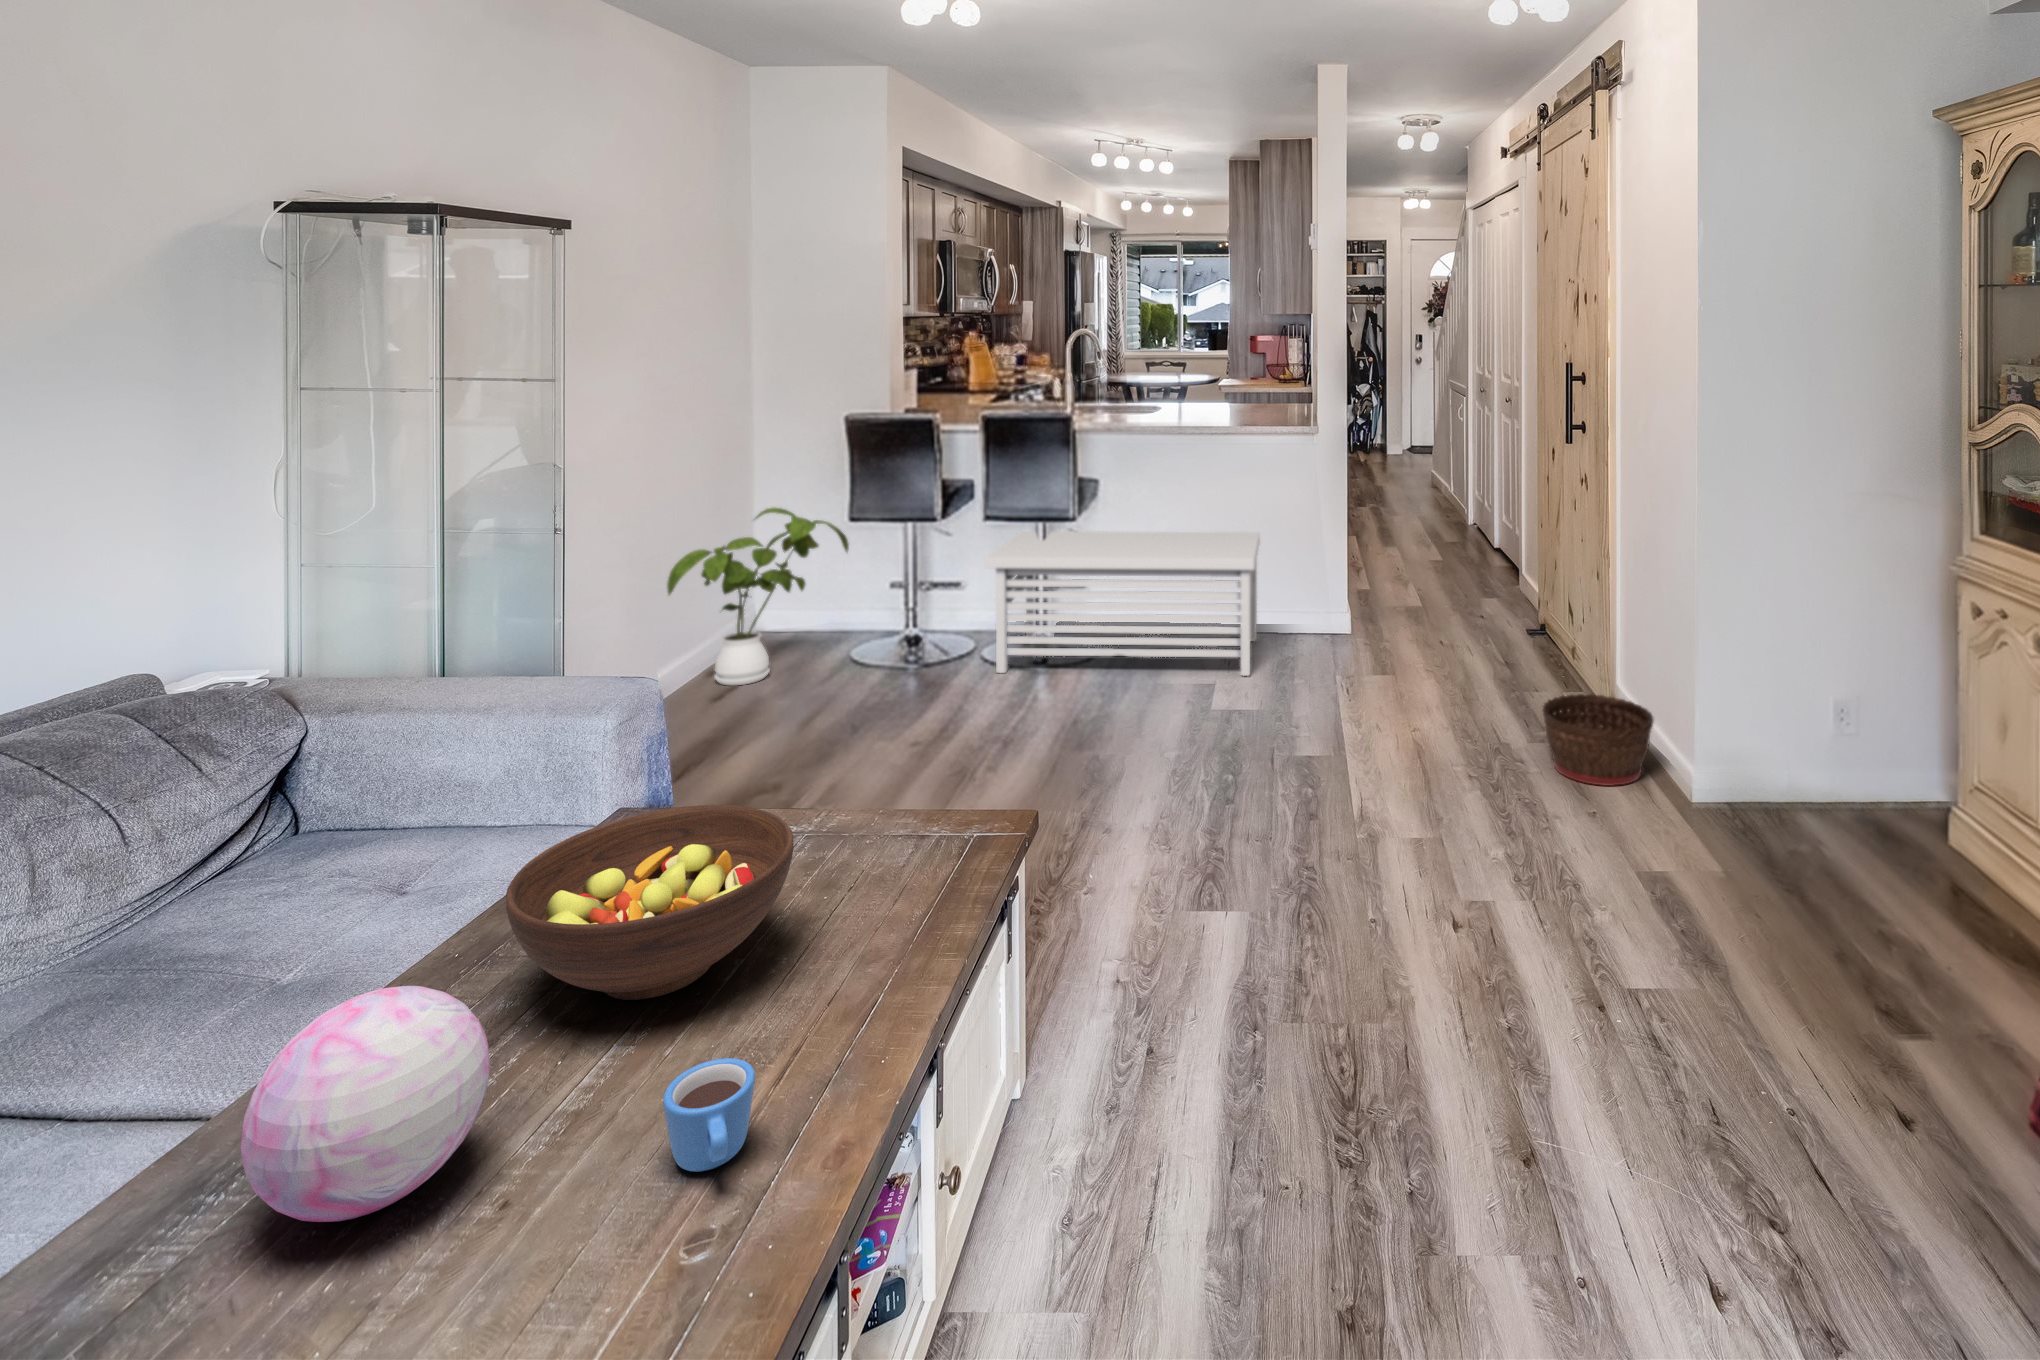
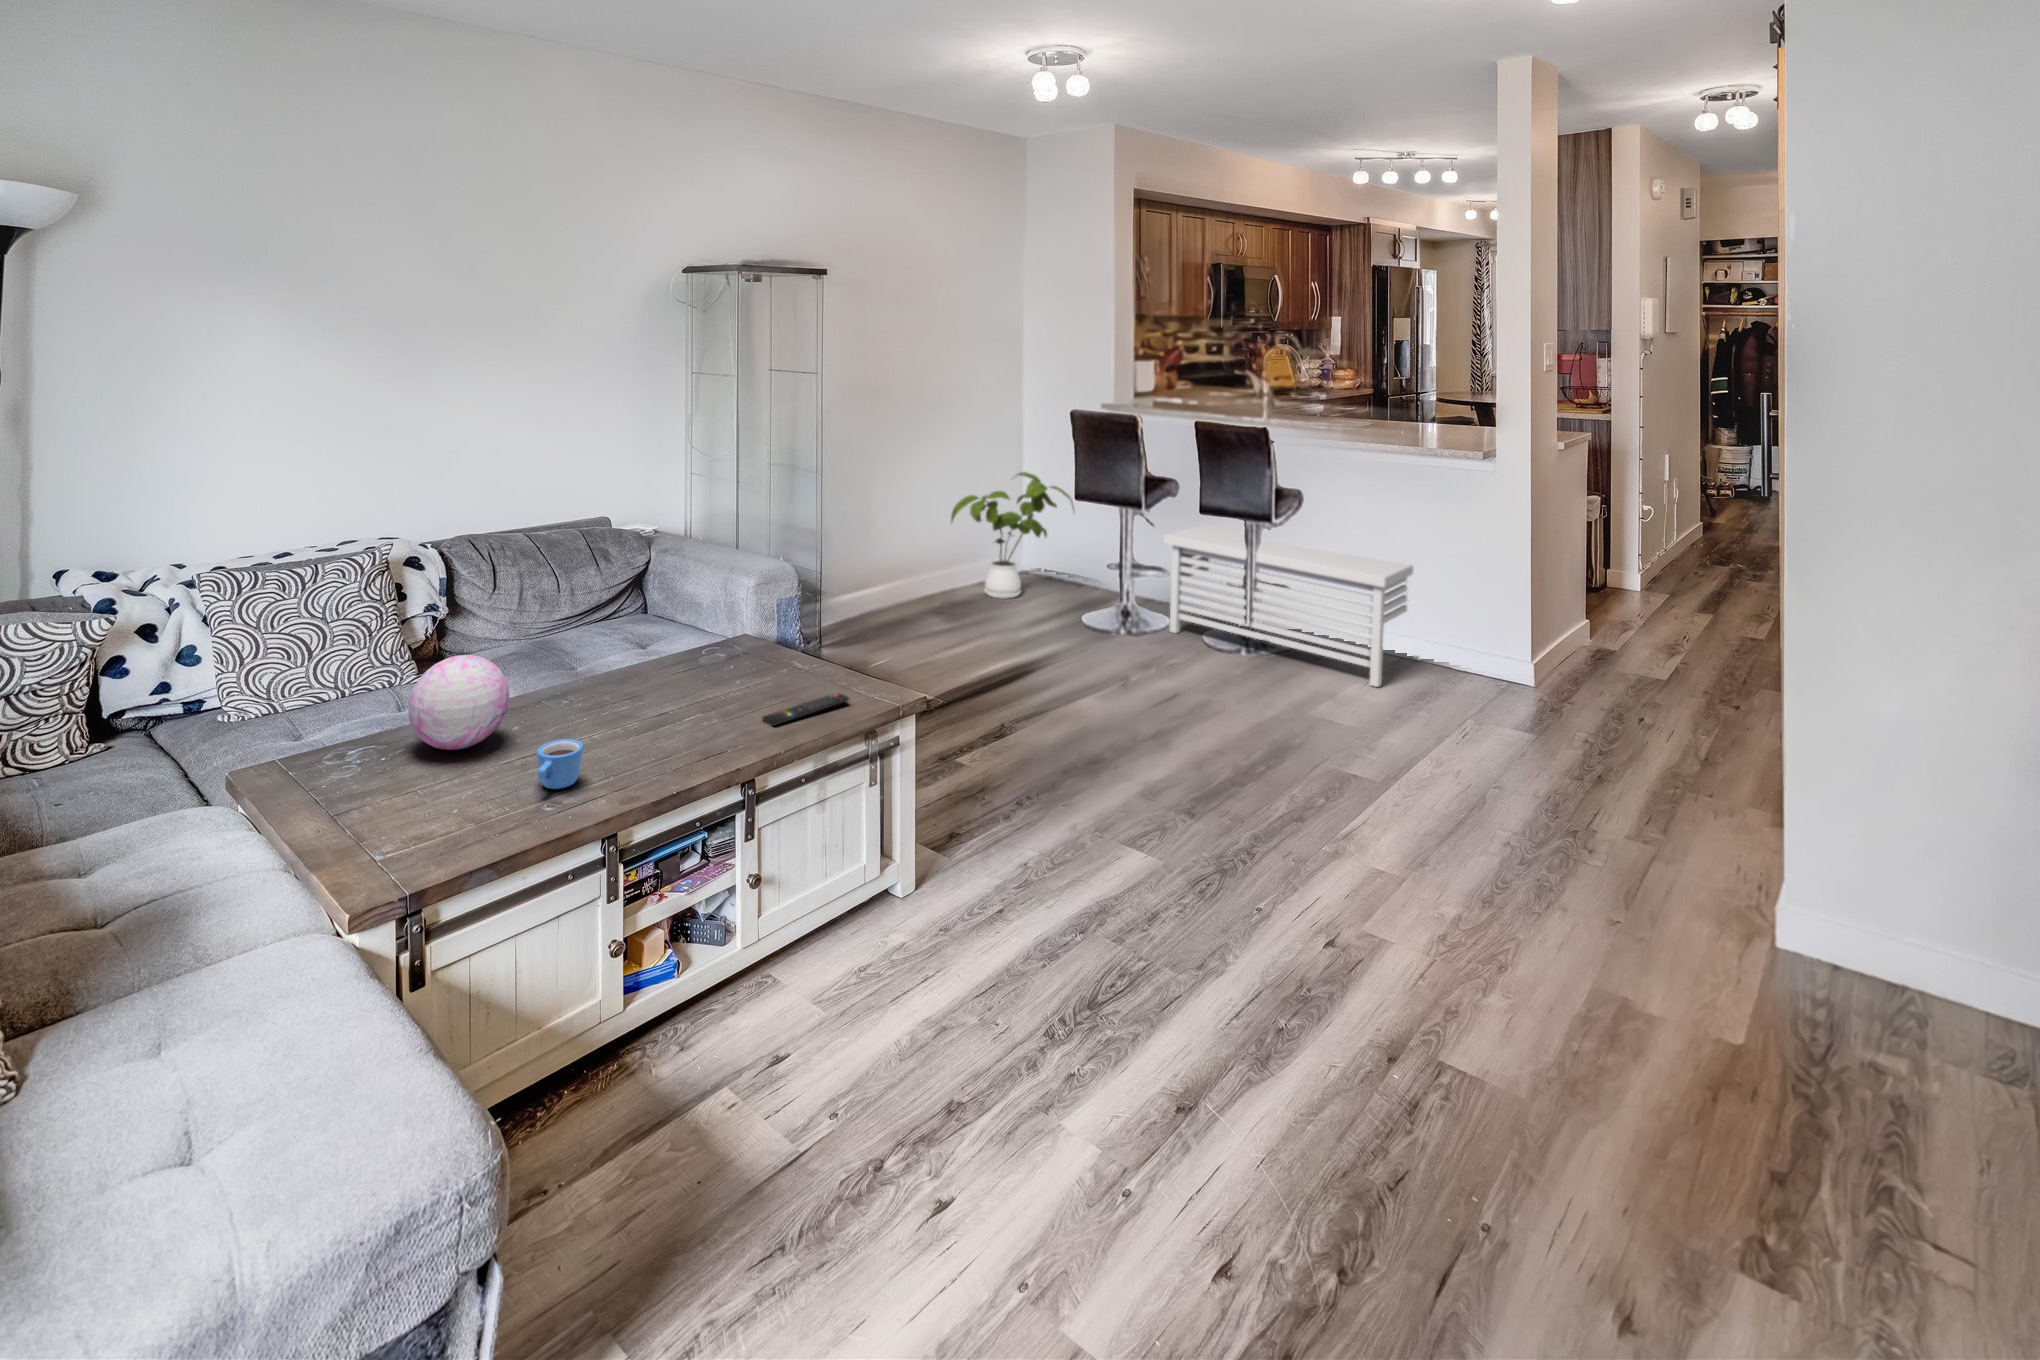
basket: present [1542,694,1654,786] -> none [1597,784,1741,902]
fruit bowl: present [506,805,794,1000] -> none [569,624,717,718]
remote control: none [875,839,957,919] -> present [762,693,849,726]

